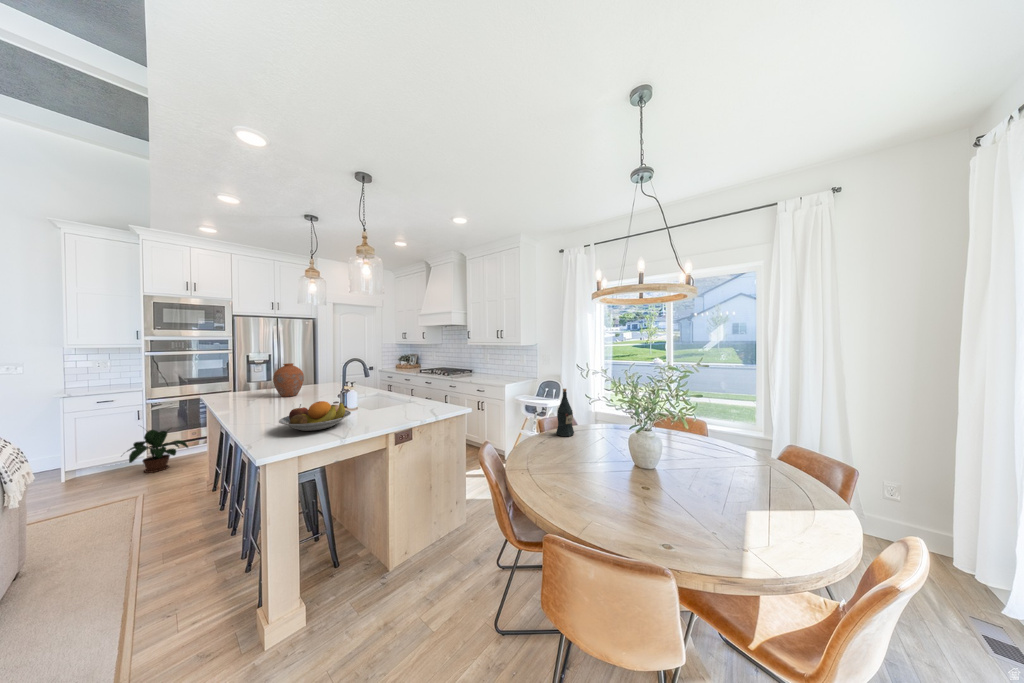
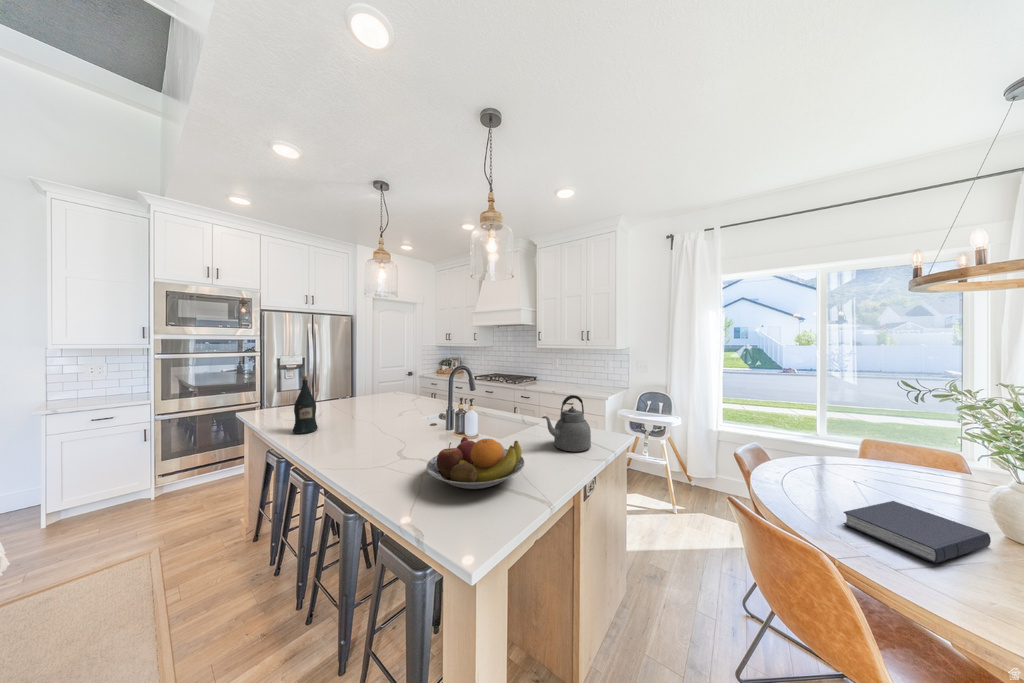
vase: present [273,363,304,397] -> none [342,372,379,417]
kettle: none [383,377,423,415] -> present [542,395,591,452]
wine bottle: present [556,389,574,436] -> present [293,376,318,434]
potted plant: present [128,429,188,473] -> none [122,449,210,512]
book: none [547,443,614,471] -> present [843,501,991,563]

